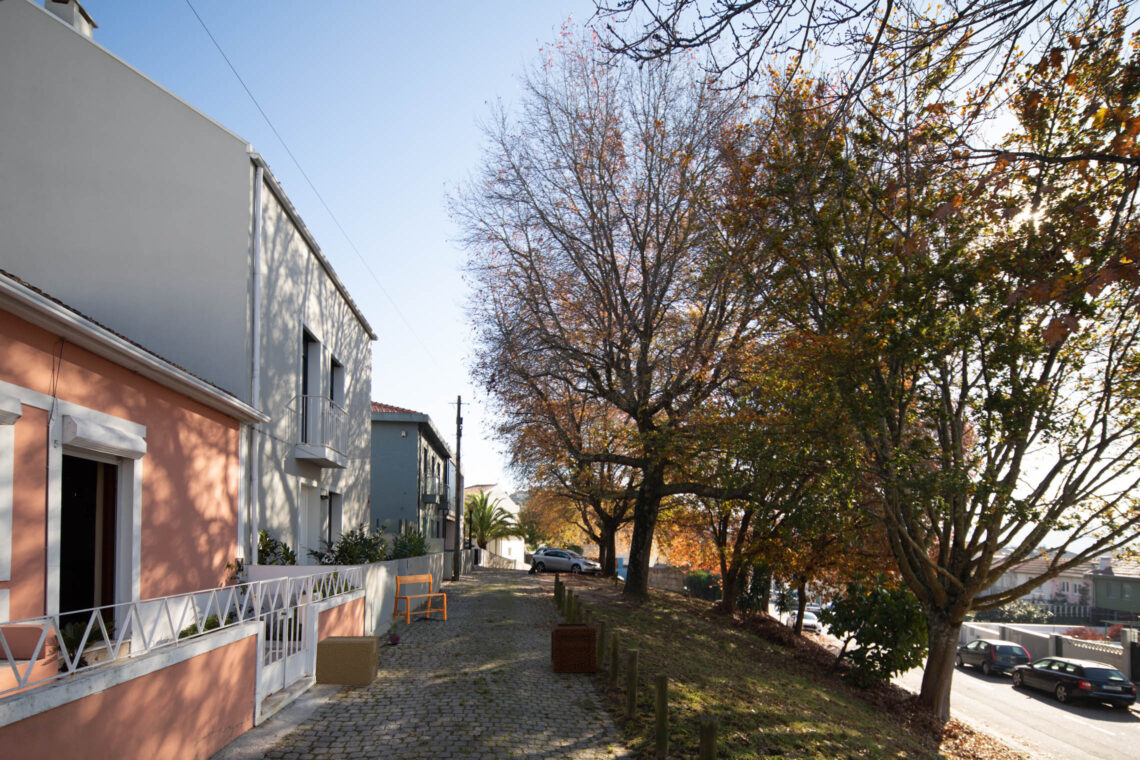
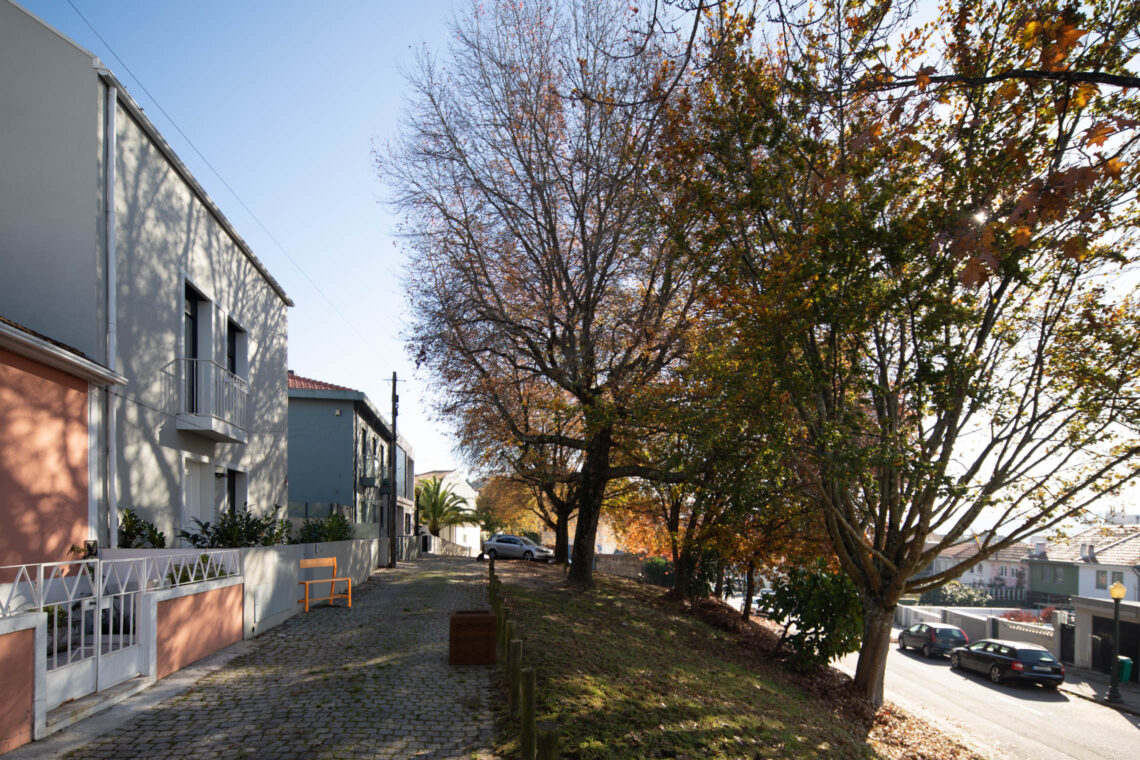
decorative plant: present [389,615,406,644] -> none [259,599,300,634]
cardboard box: present [315,636,380,685] -> none [166,627,248,683]

